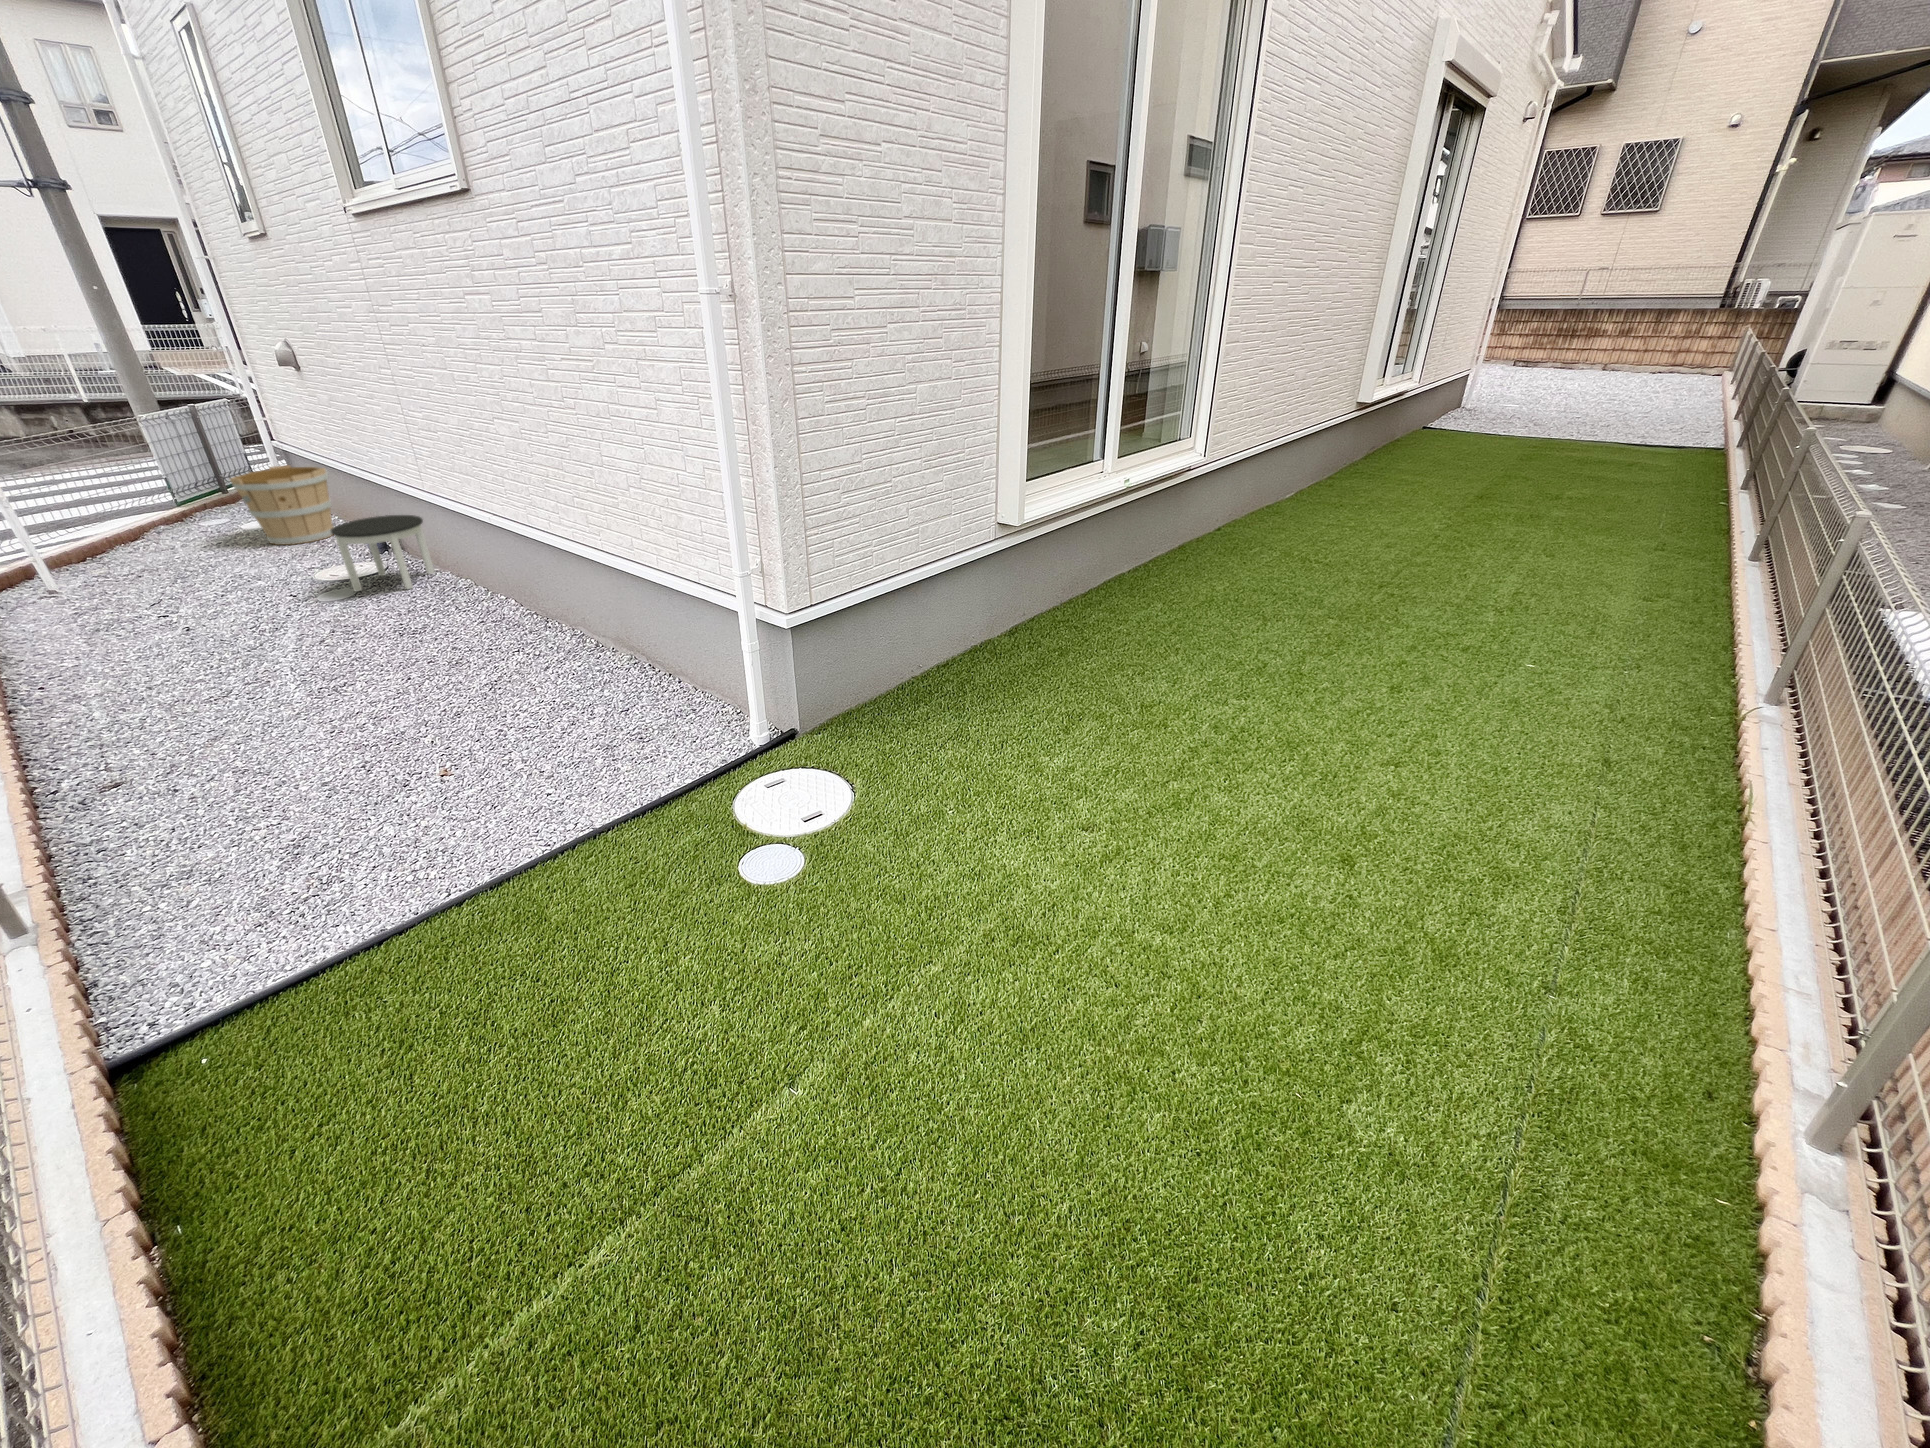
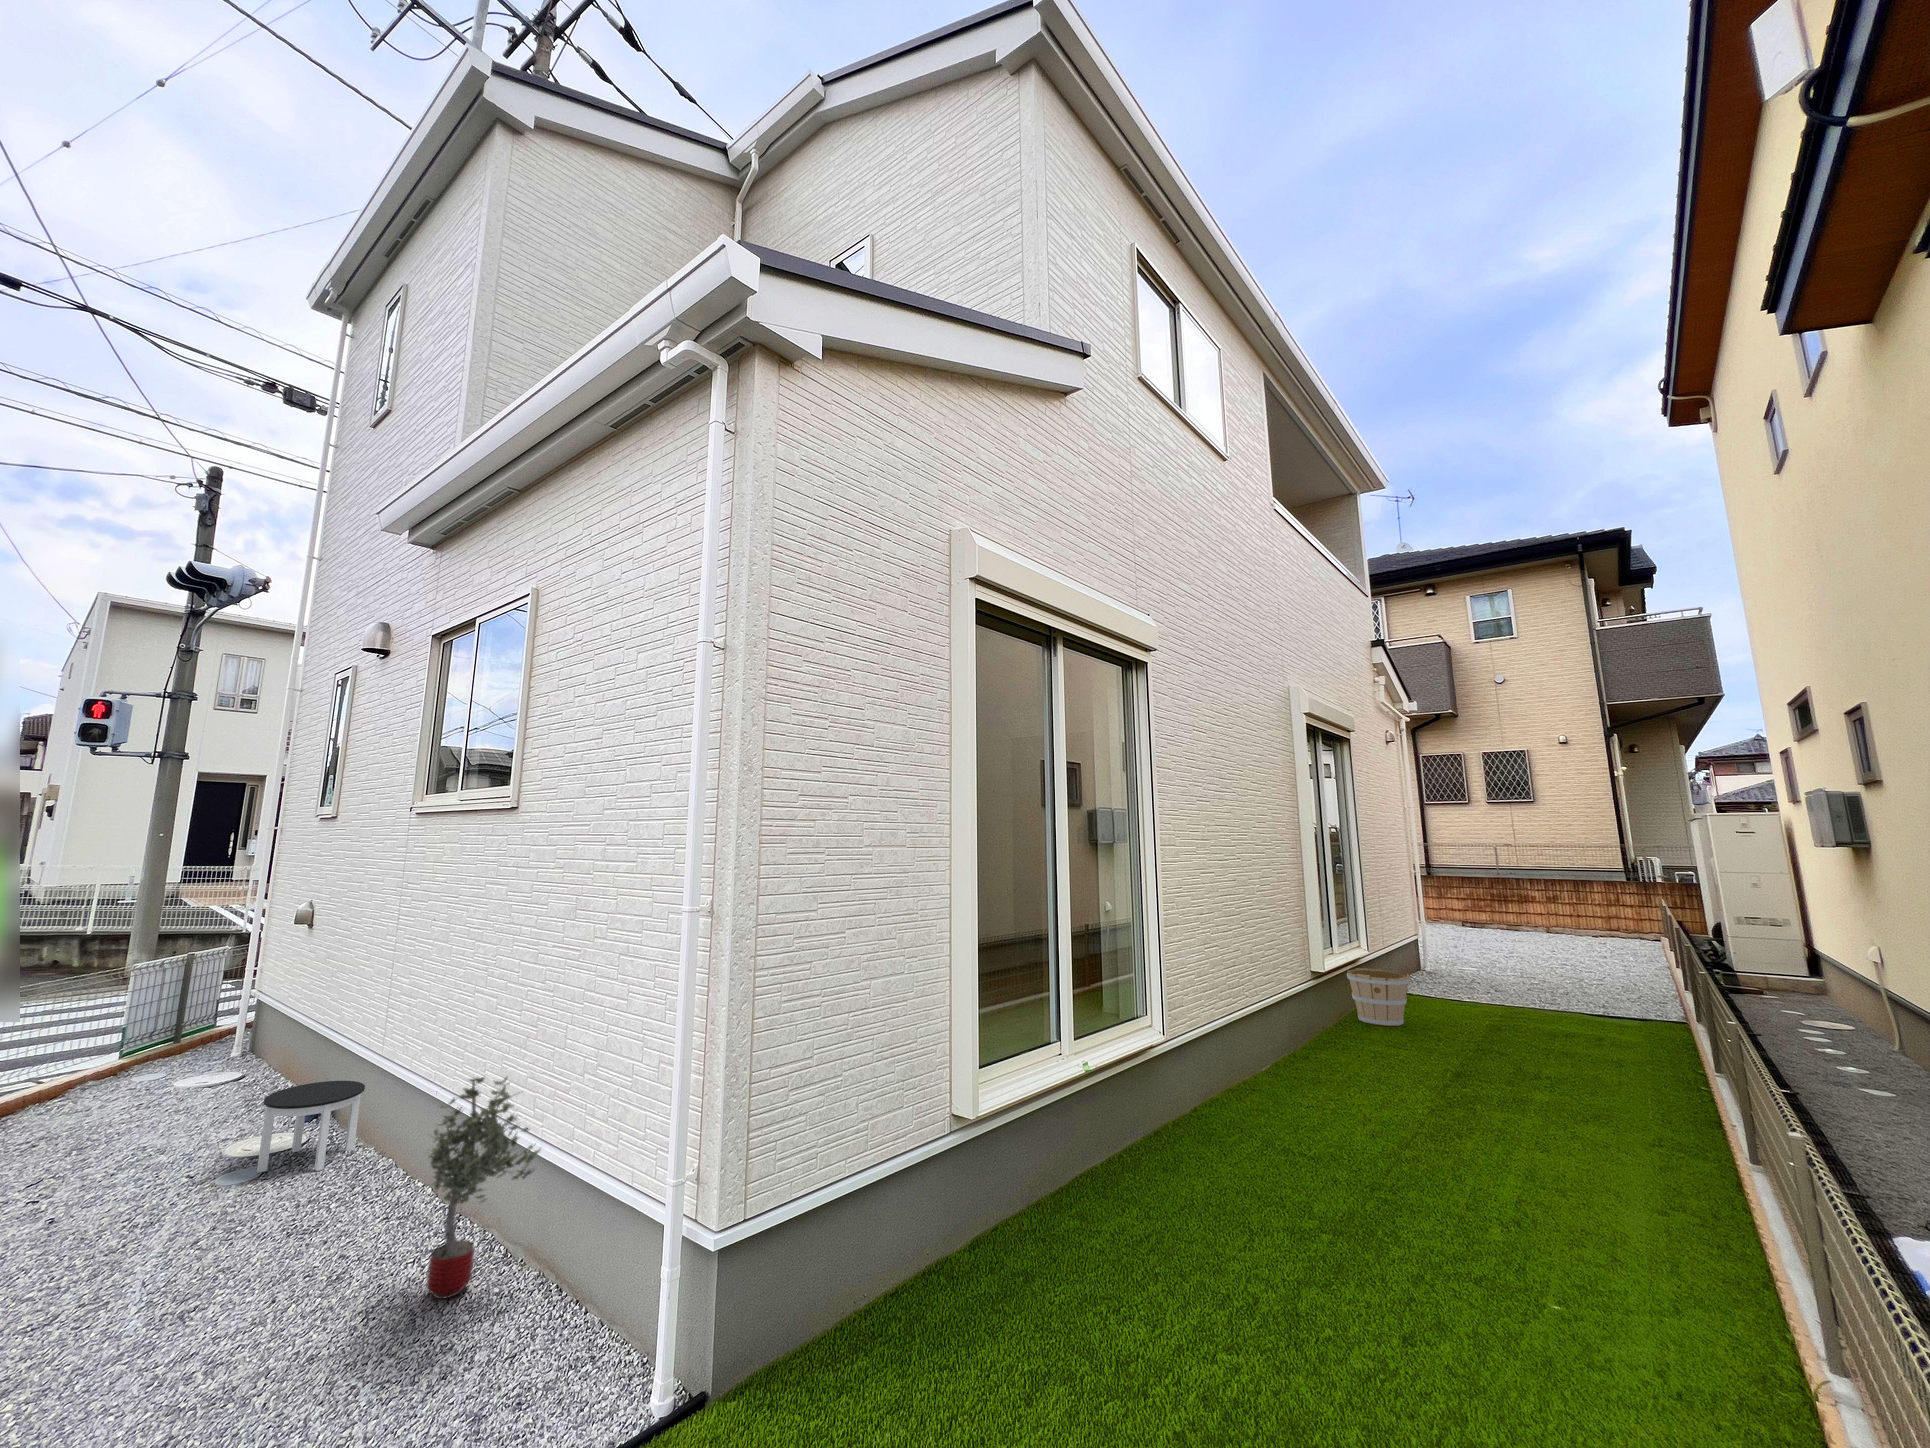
wooden bucket: present [230,465,334,545] -> present [1347,968,1409,1026]
potted tree: none [490,490,605,674] -> present [427,1077,540,1299]

